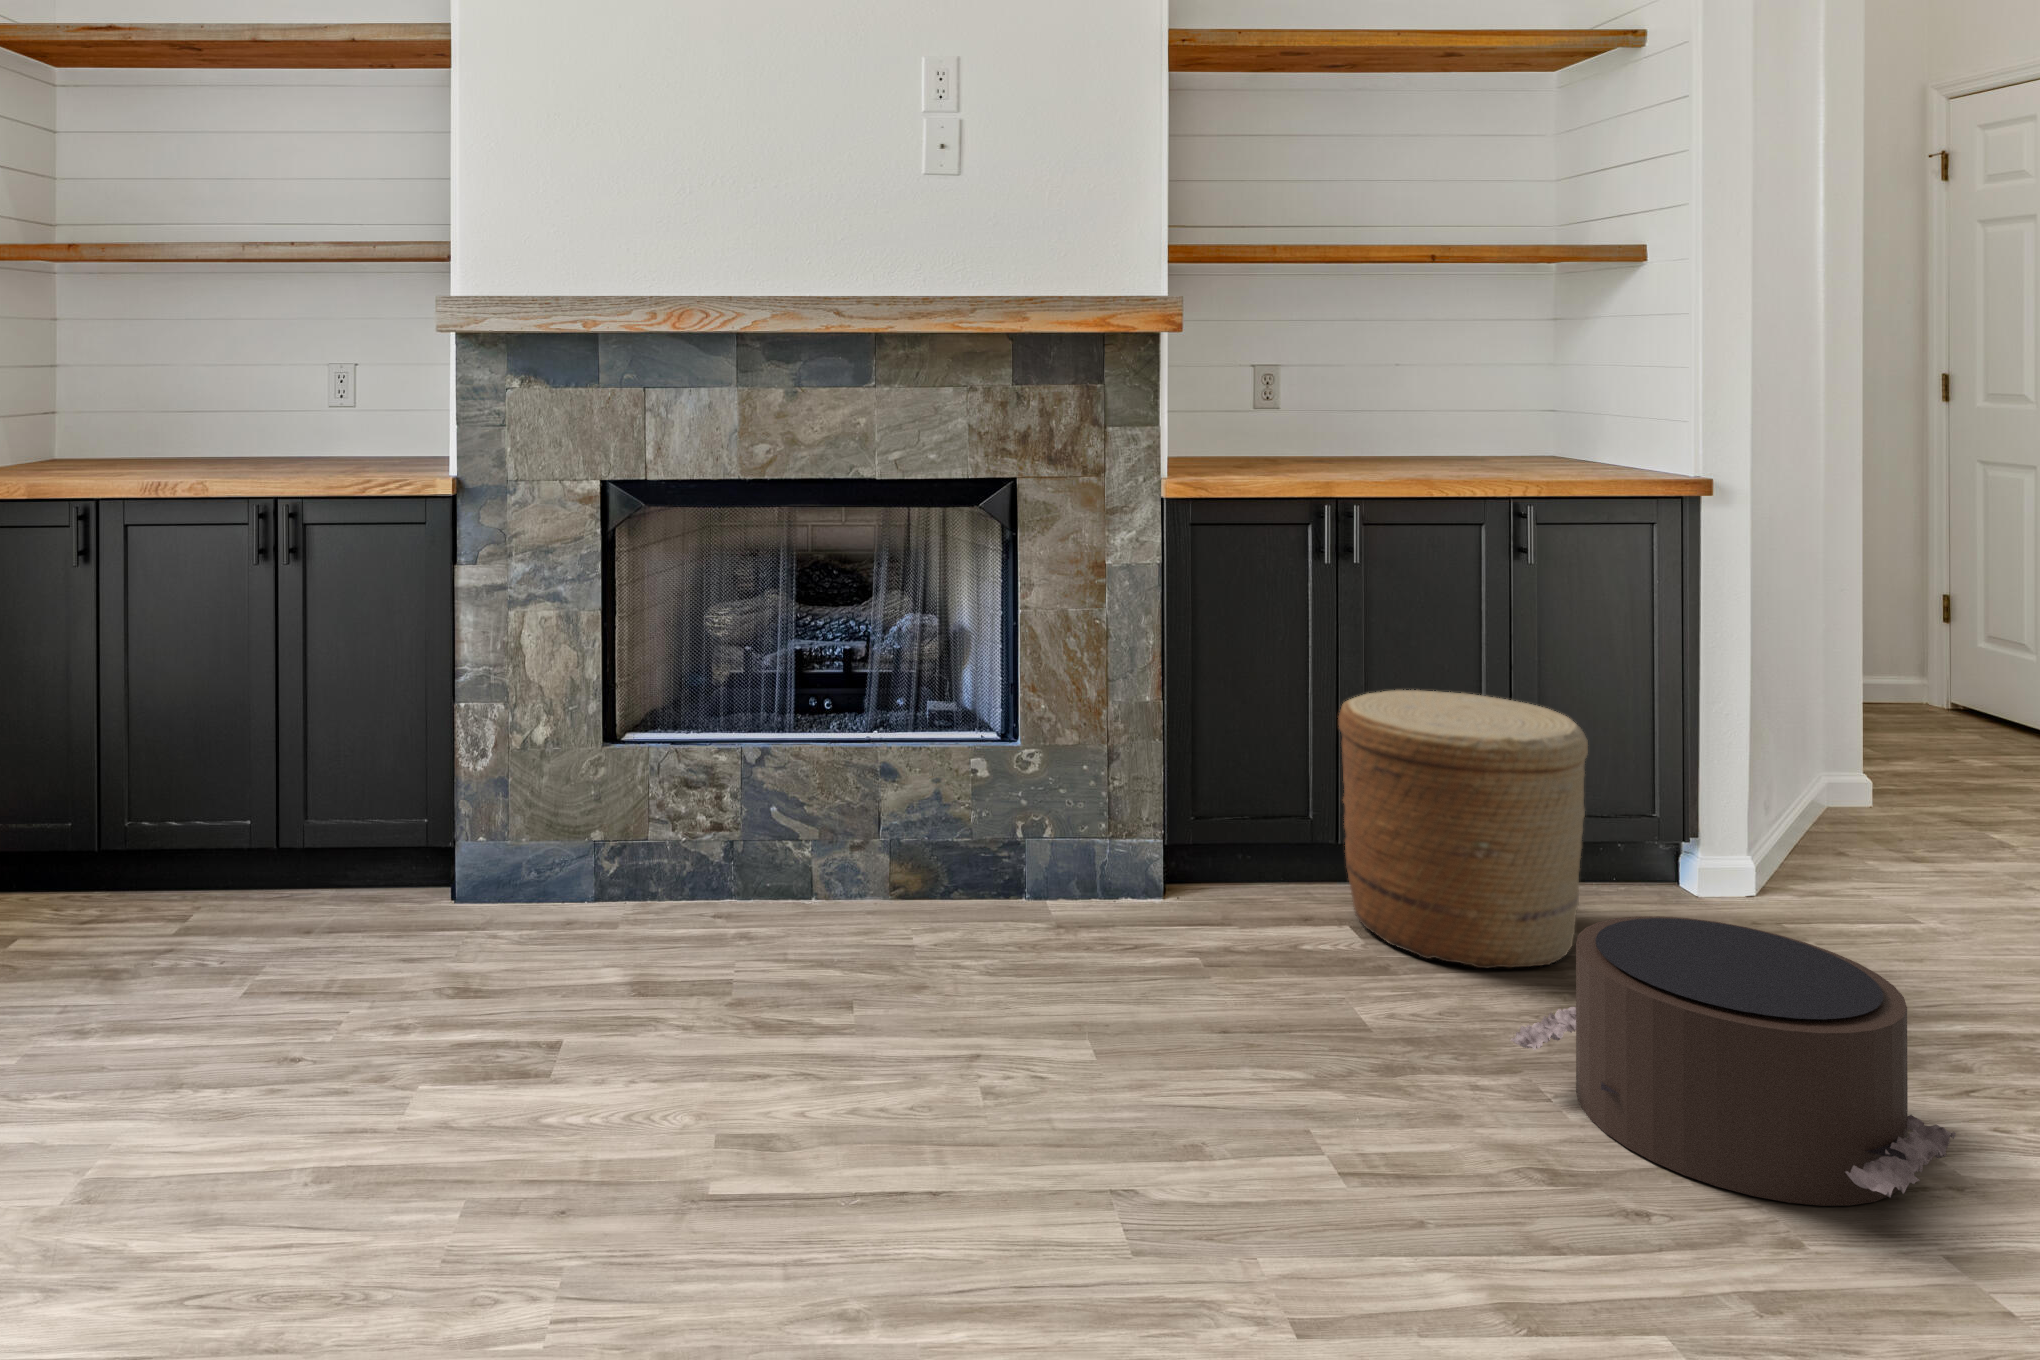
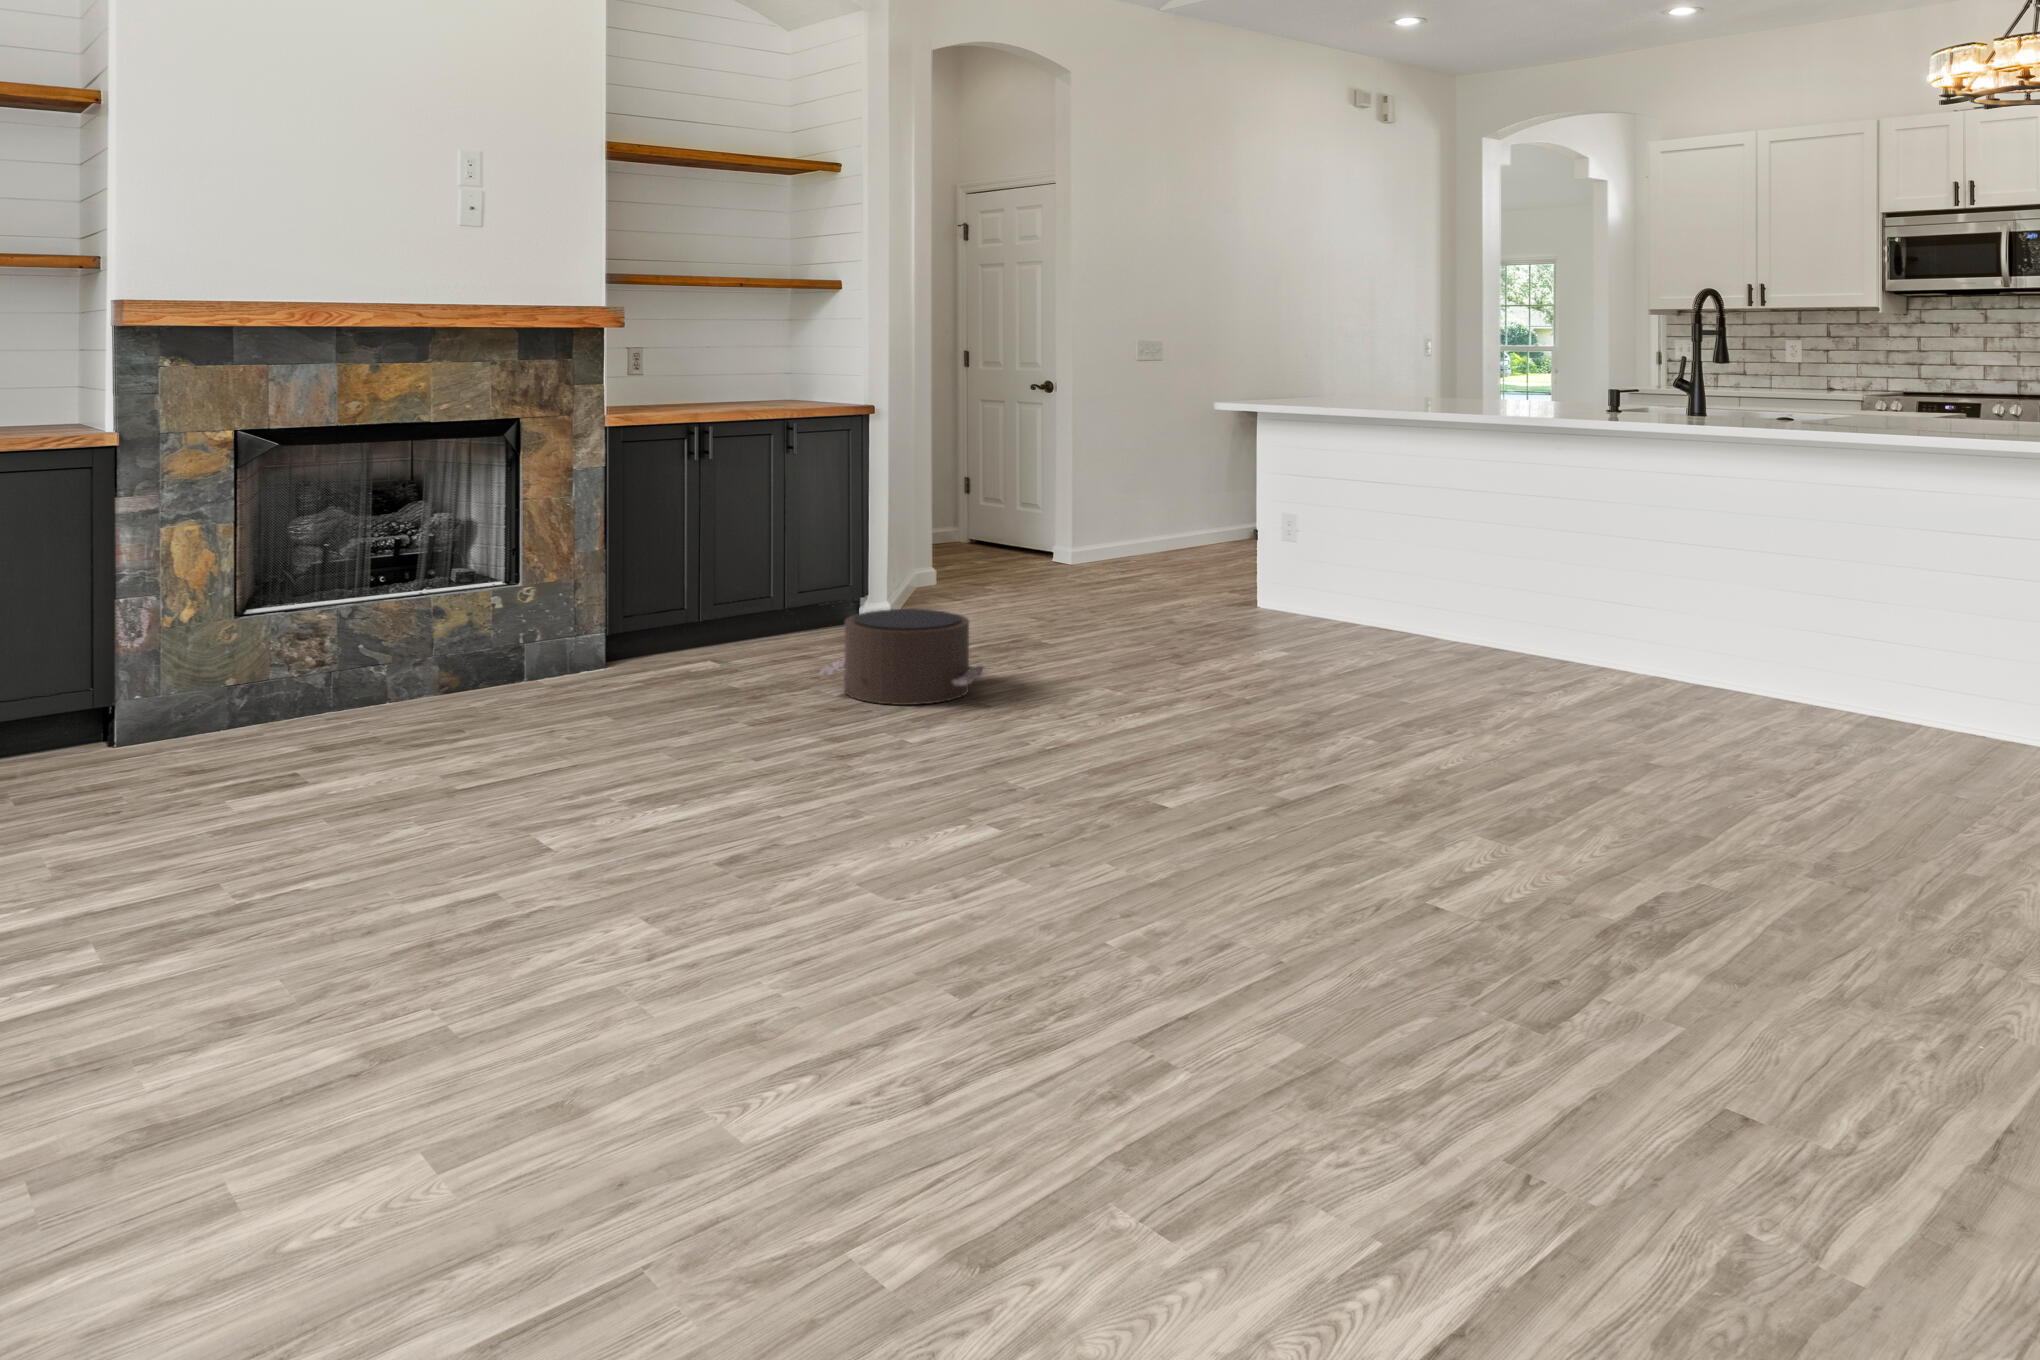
woven basket: present [1339,690,1588,968] -> none [705,532,831,668]

